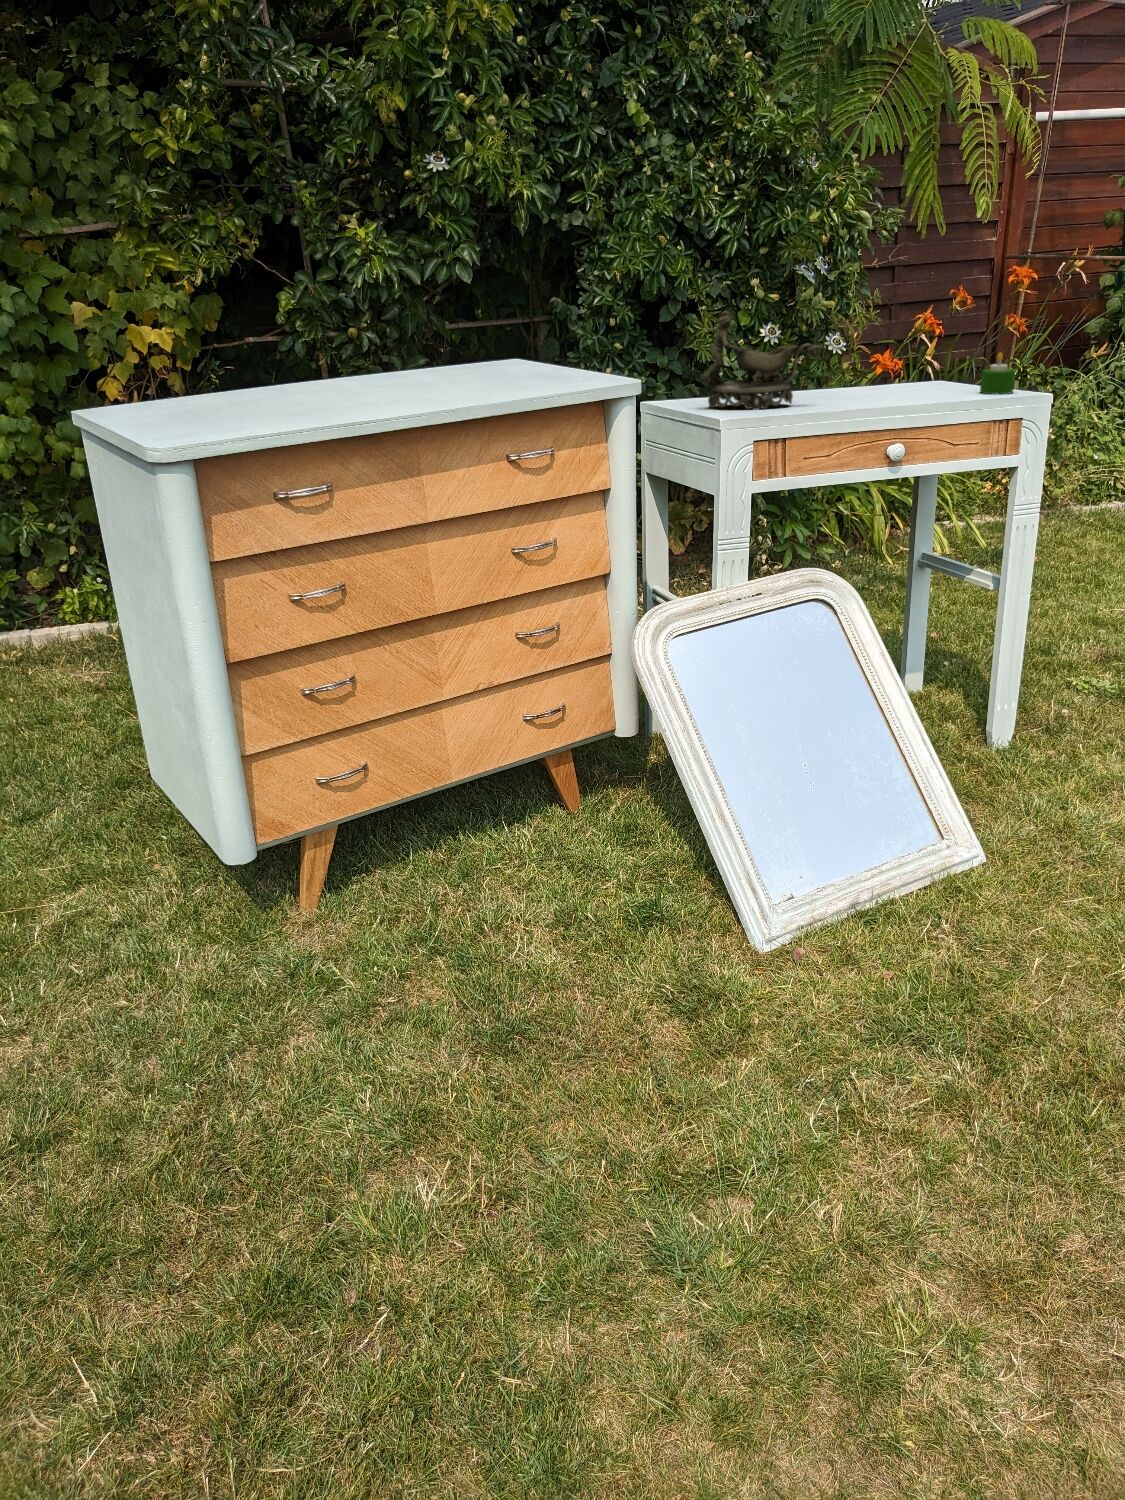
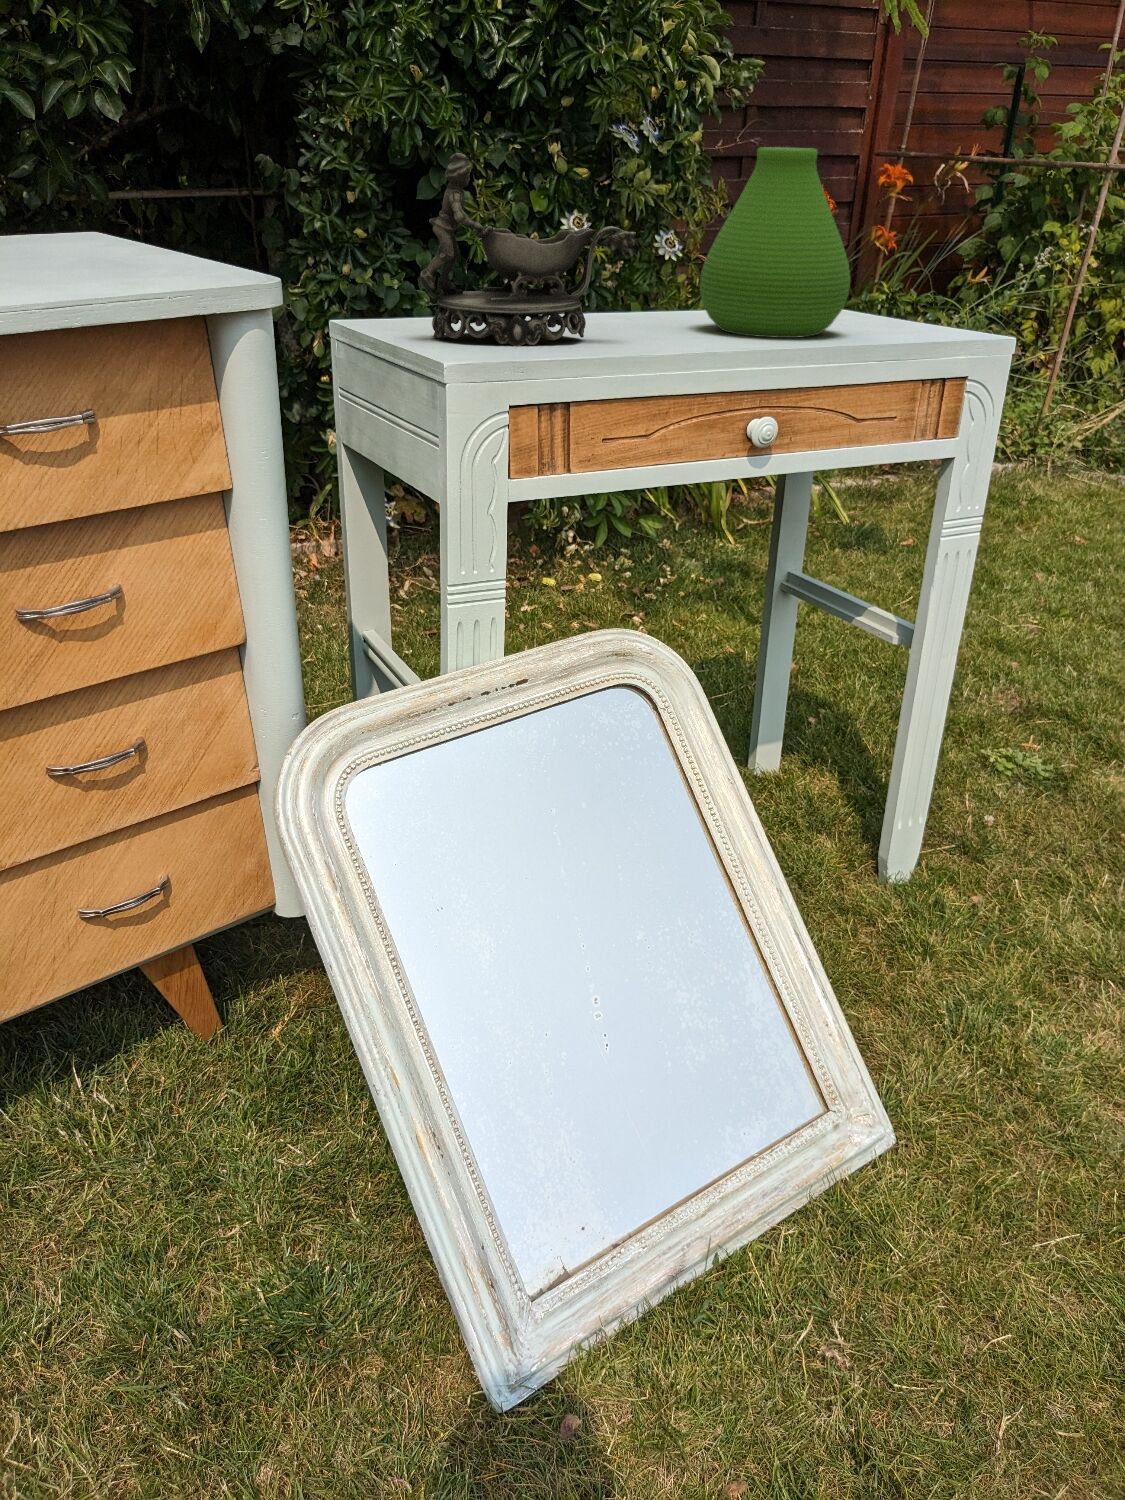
vase: none [858,292,948,400] -> present [700,147,850,338]
candle: present [980,353,1015,394] -> none [897,264,957,336]

